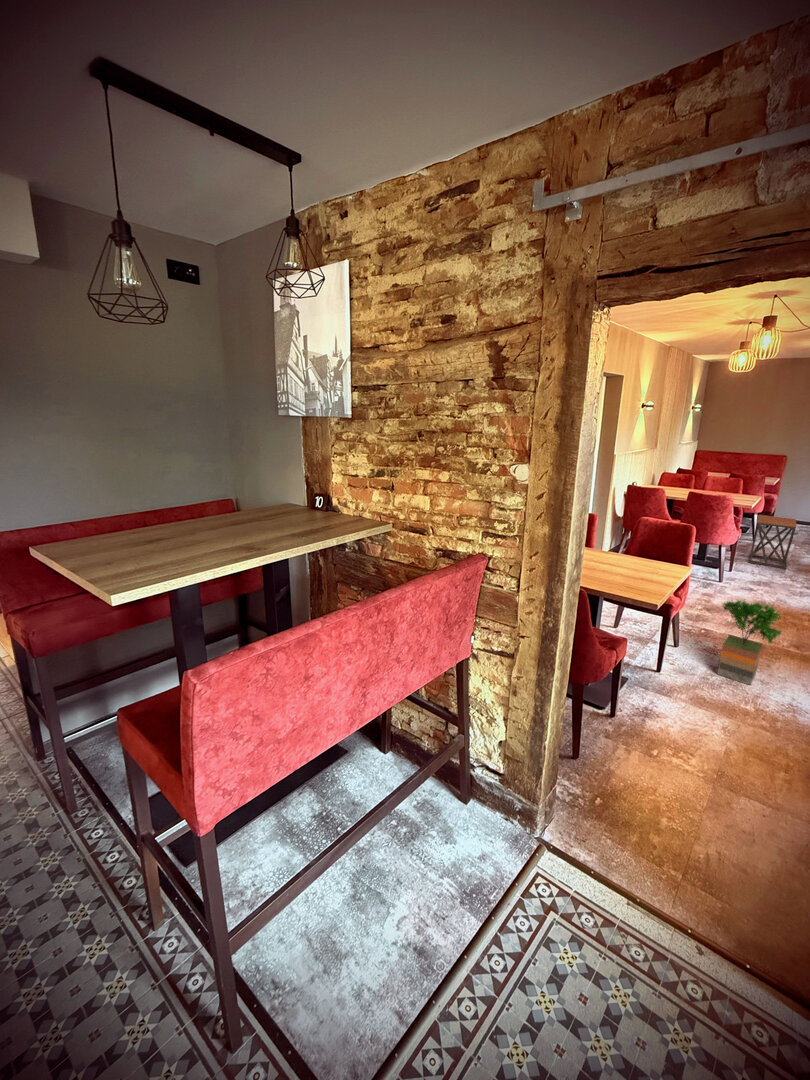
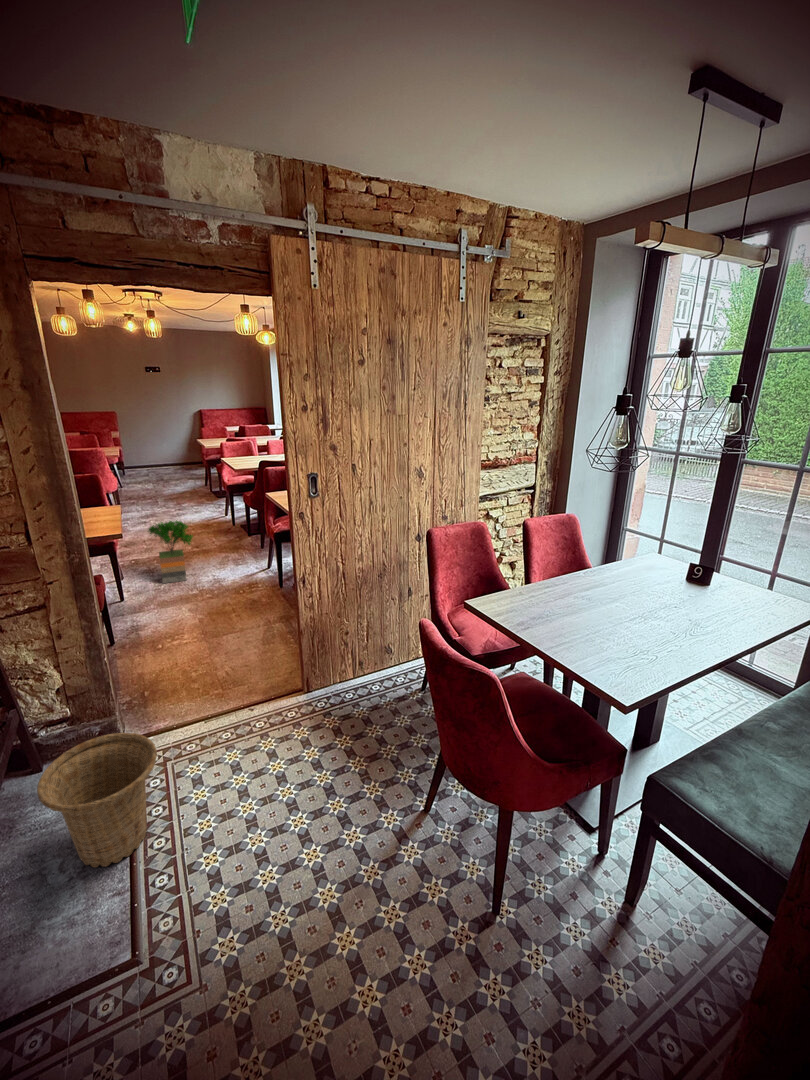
stool: present [749,515,797,569] -> none [122,462,158,504]
basket: none [389,816,508,986] -> present [37,733,157,867]

